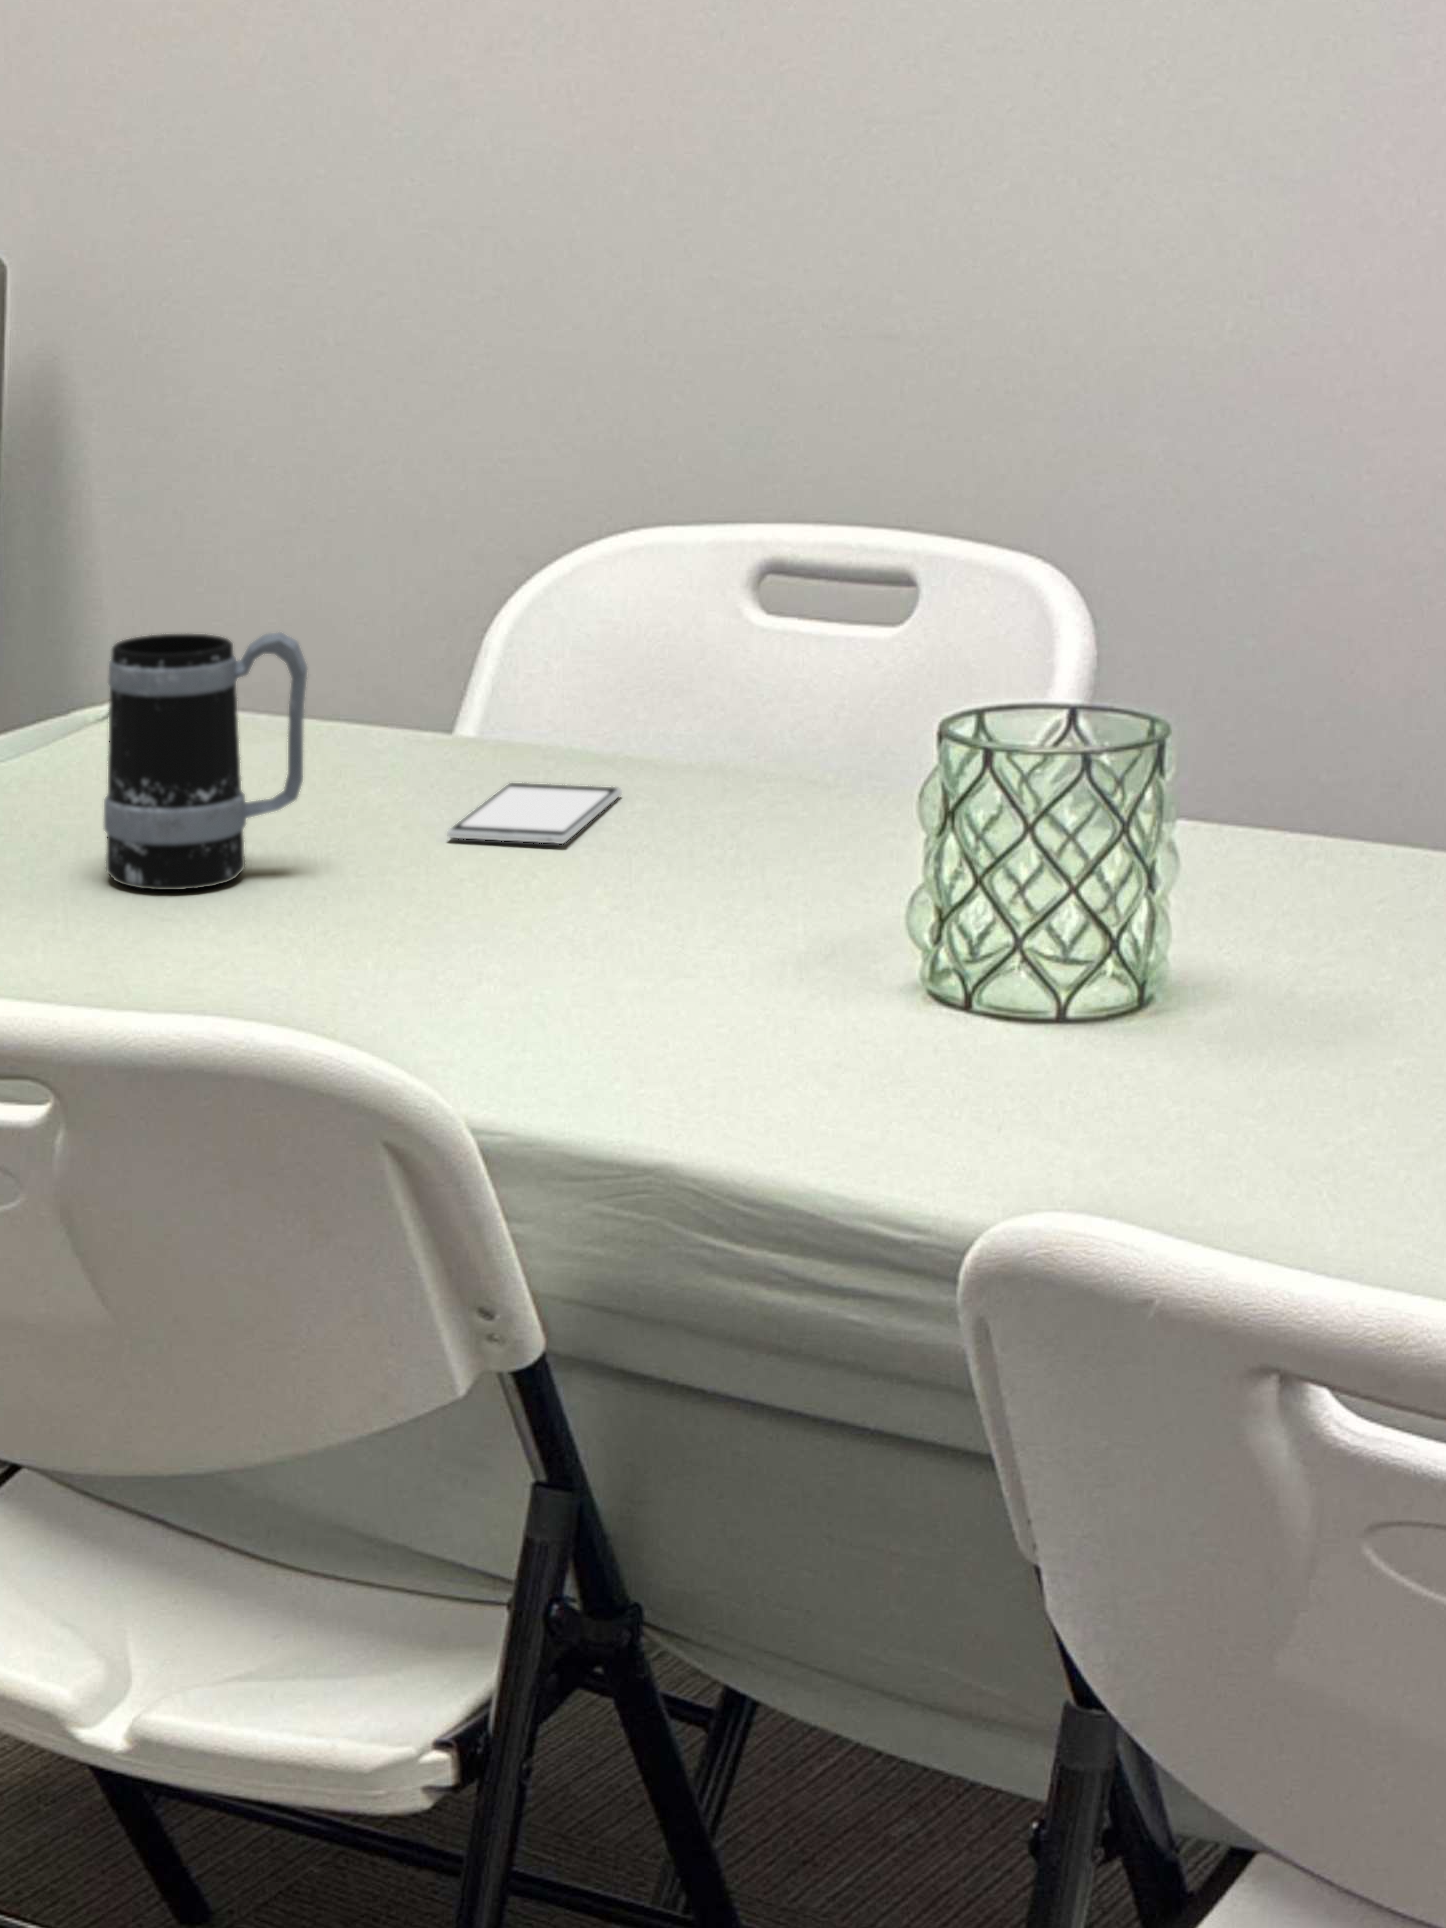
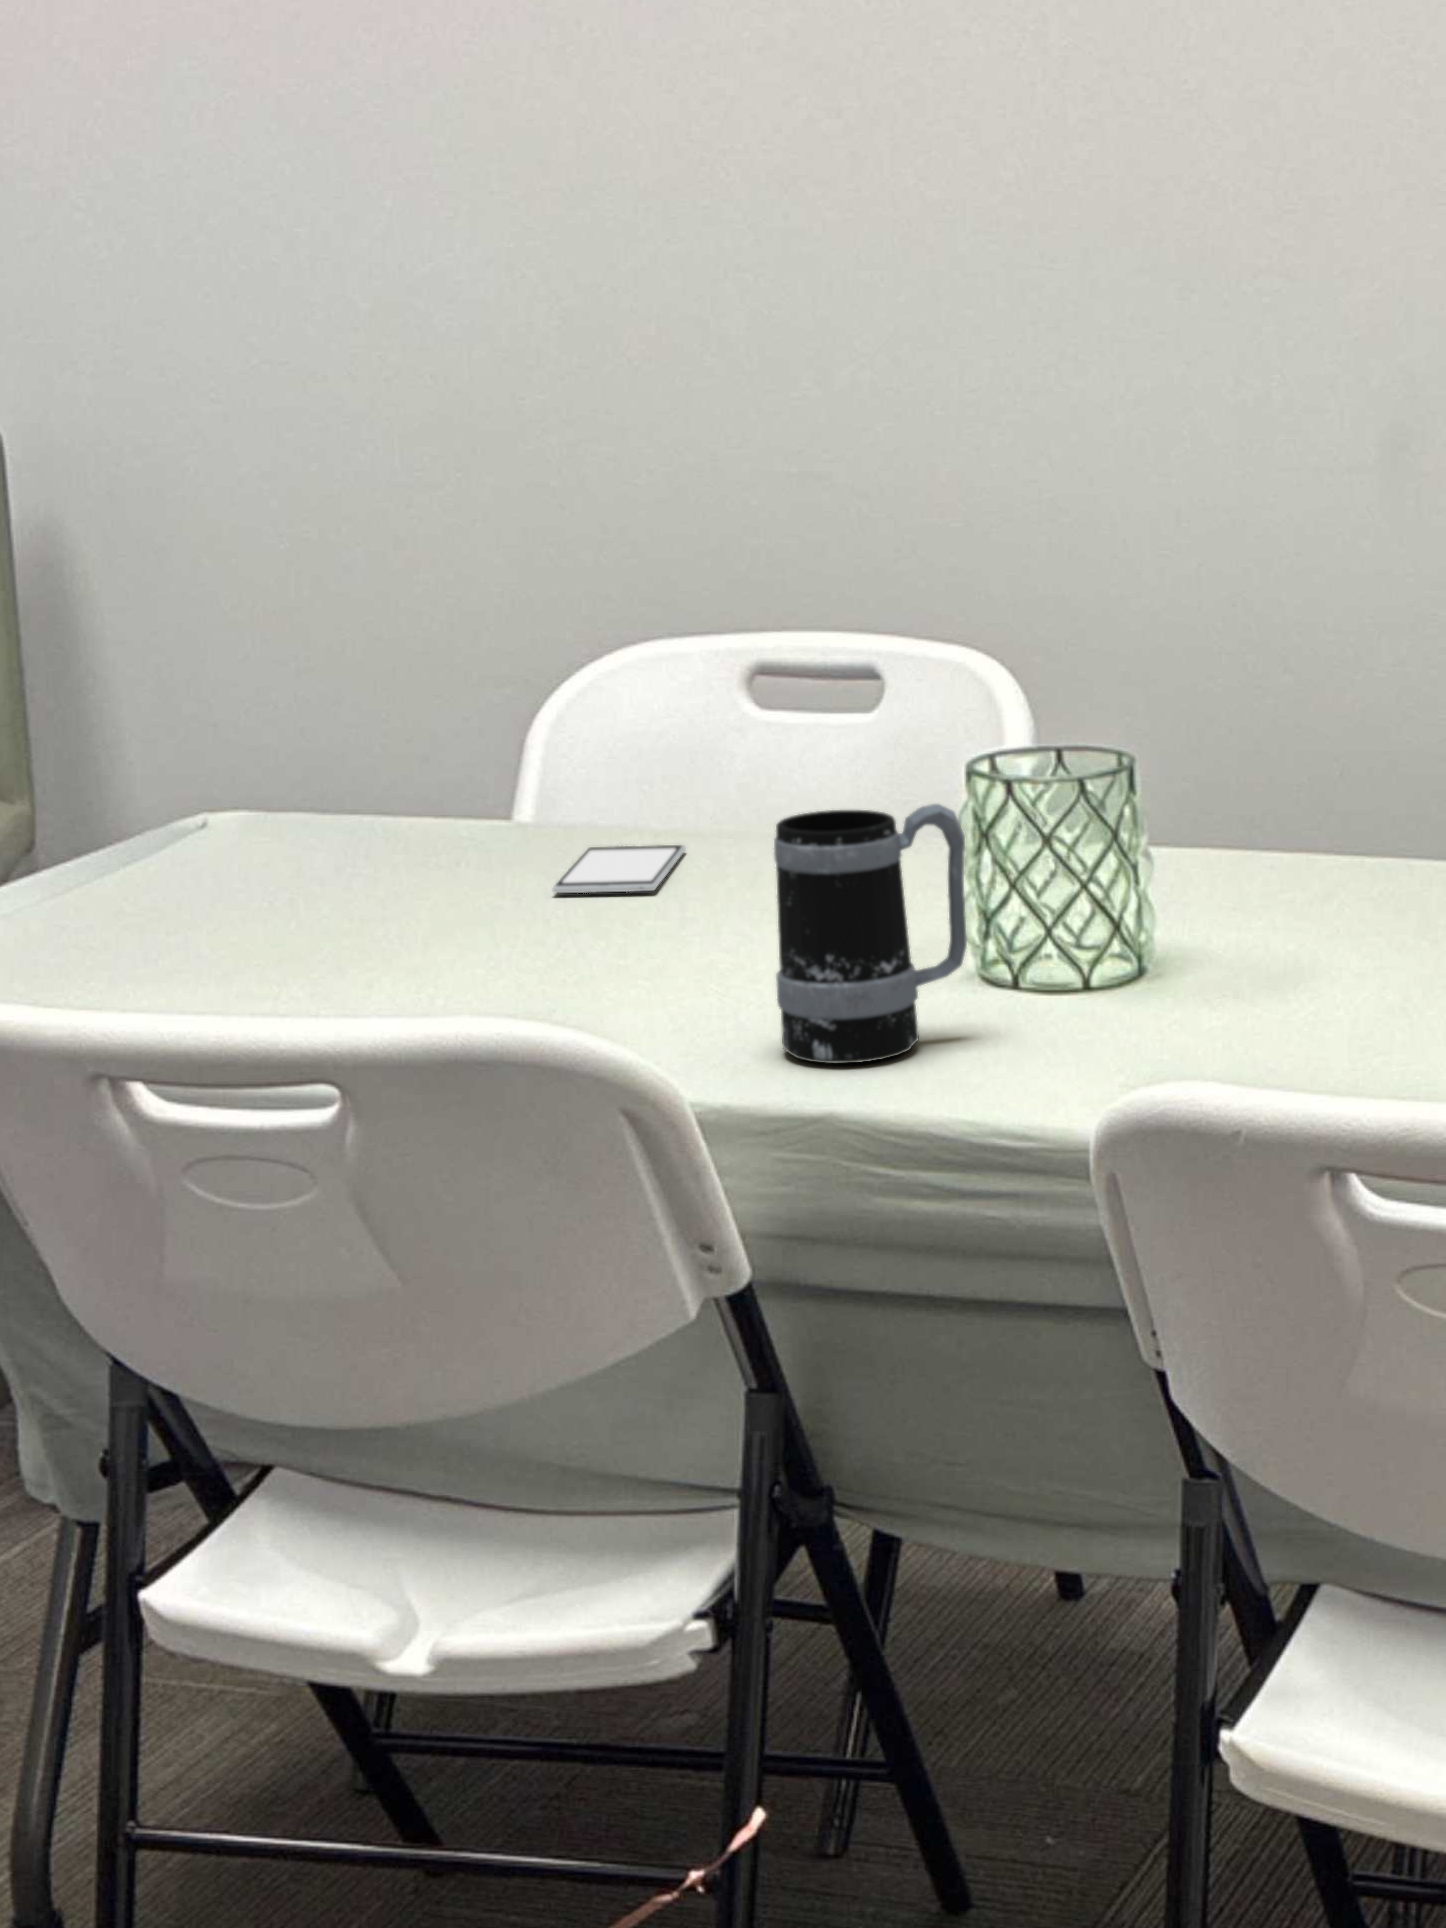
mug: present [104,633,307,890] -> present [774,804,967,1063]

